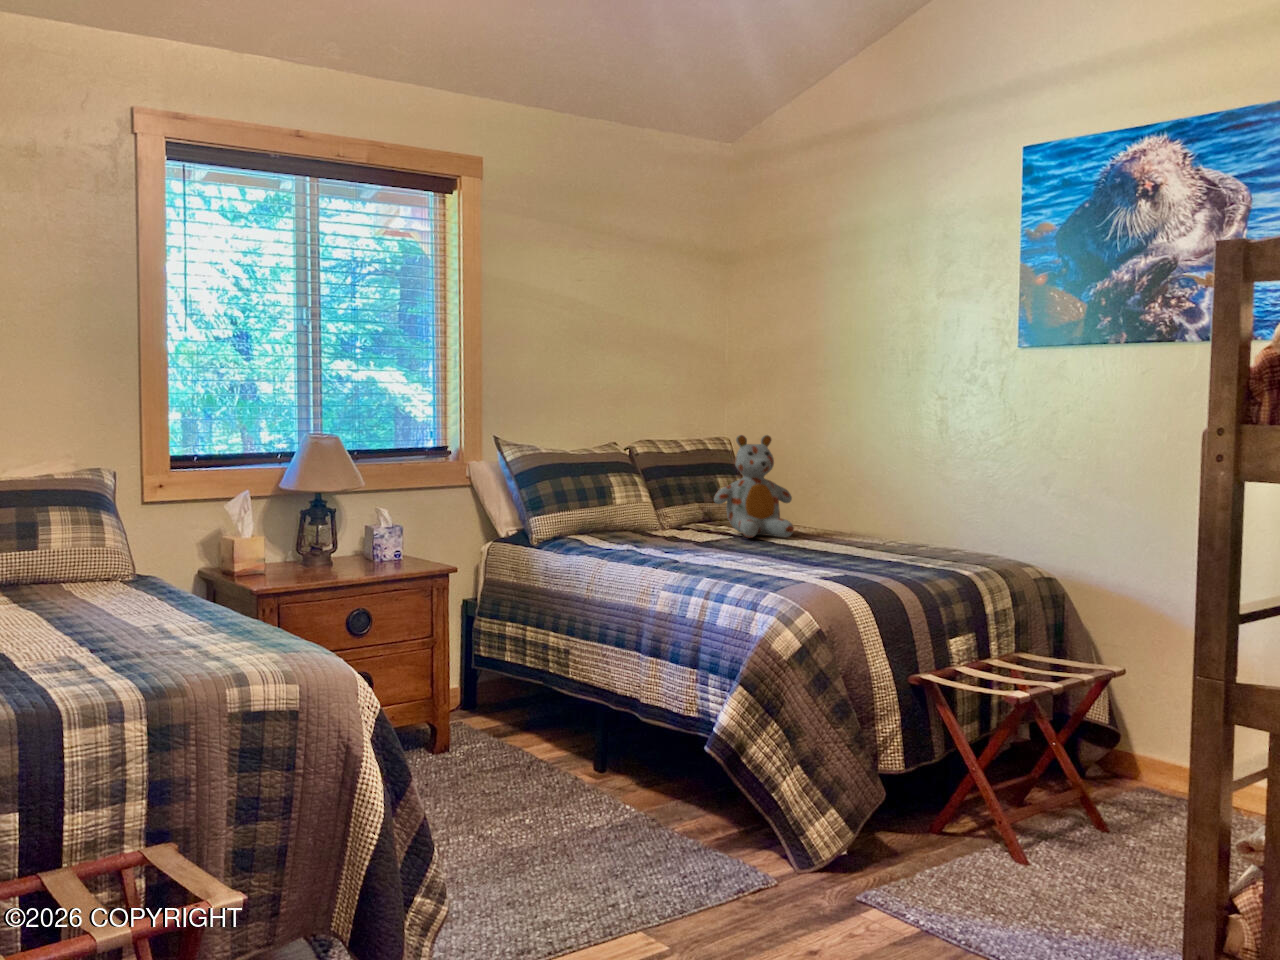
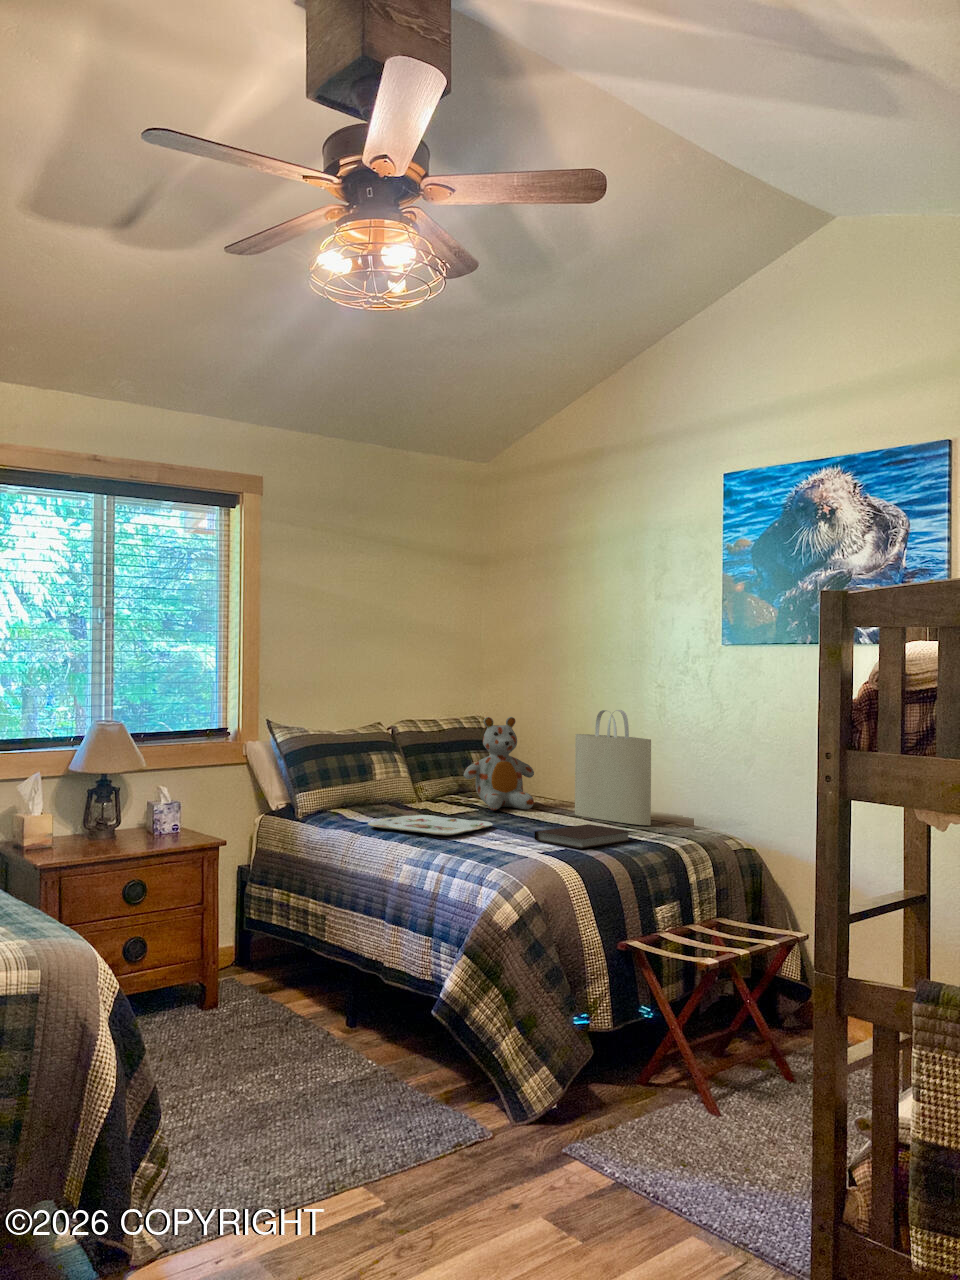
tote bag: none [841,424,934,553] -> present [575,710,651,825]
serving tray: none [614,542,755,561] -> present [368,815,493,836]
notebook: none [806,550,918,574] -> present [534,824,632,849]

